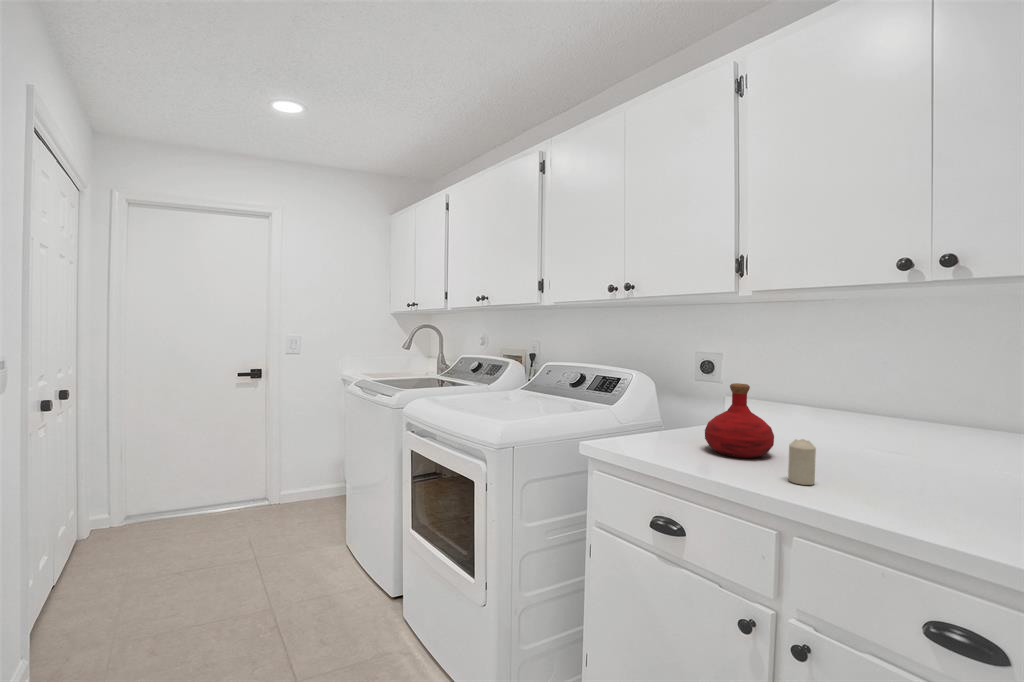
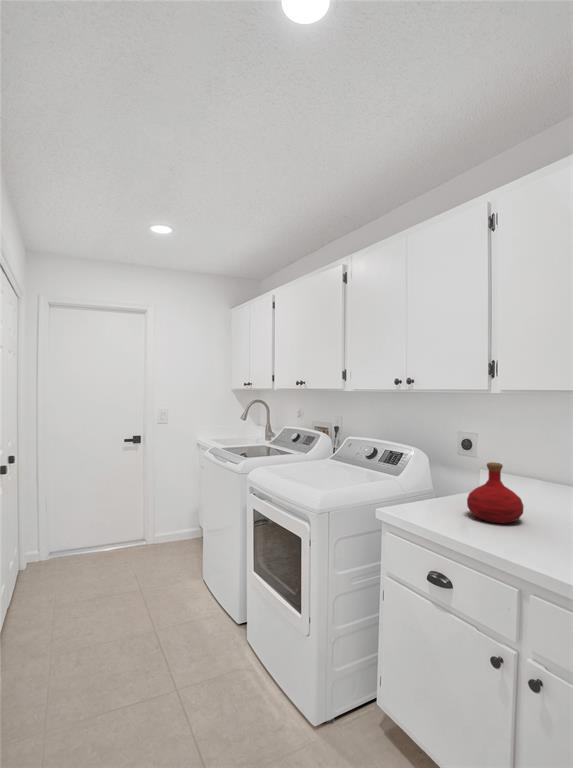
candle: present [788,439,816,485] -> none [529,512,550,550]

